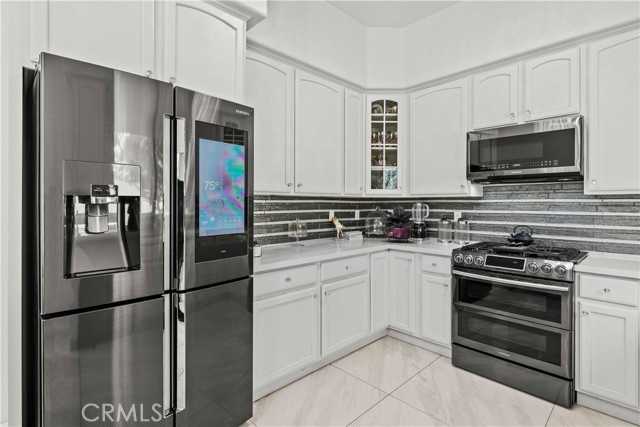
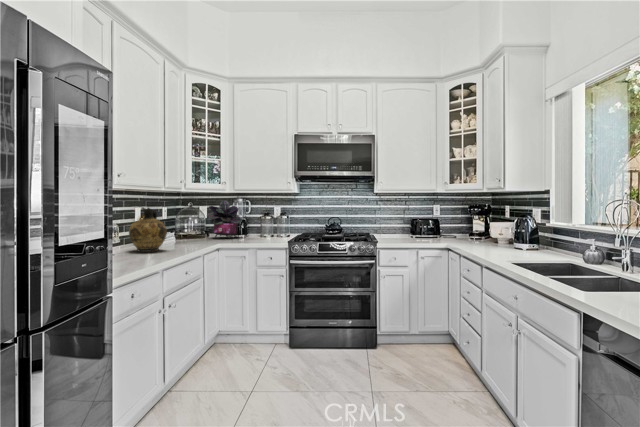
ceramic jug: none [293,213,324,251] -> present [129,207,167,252]

